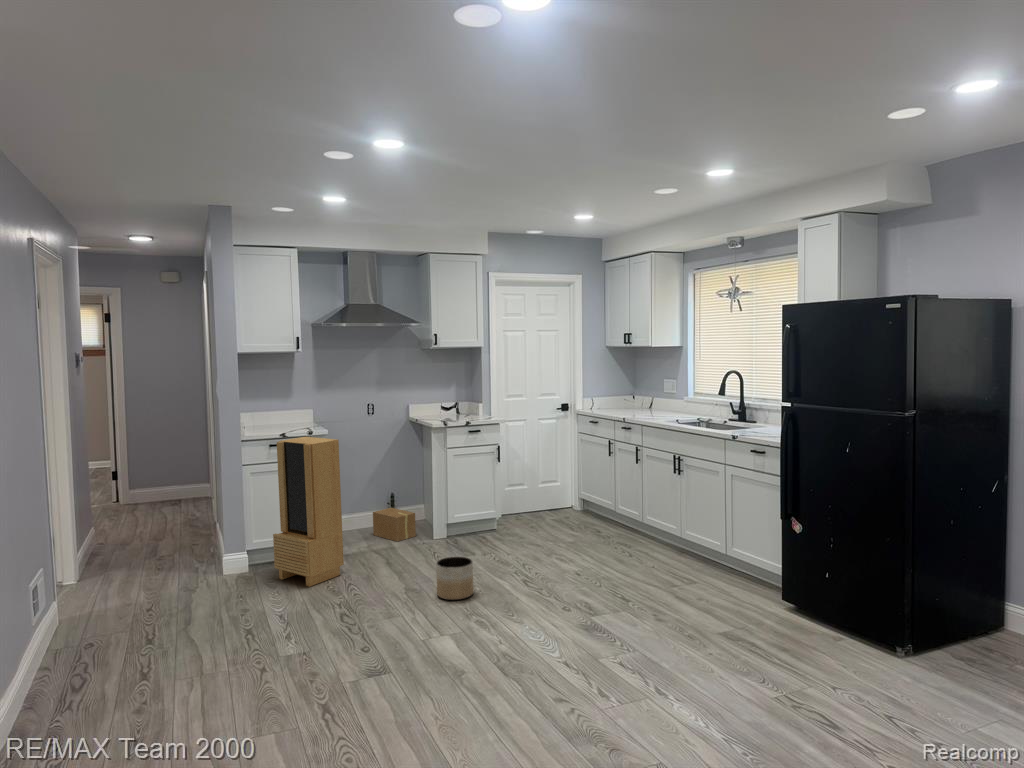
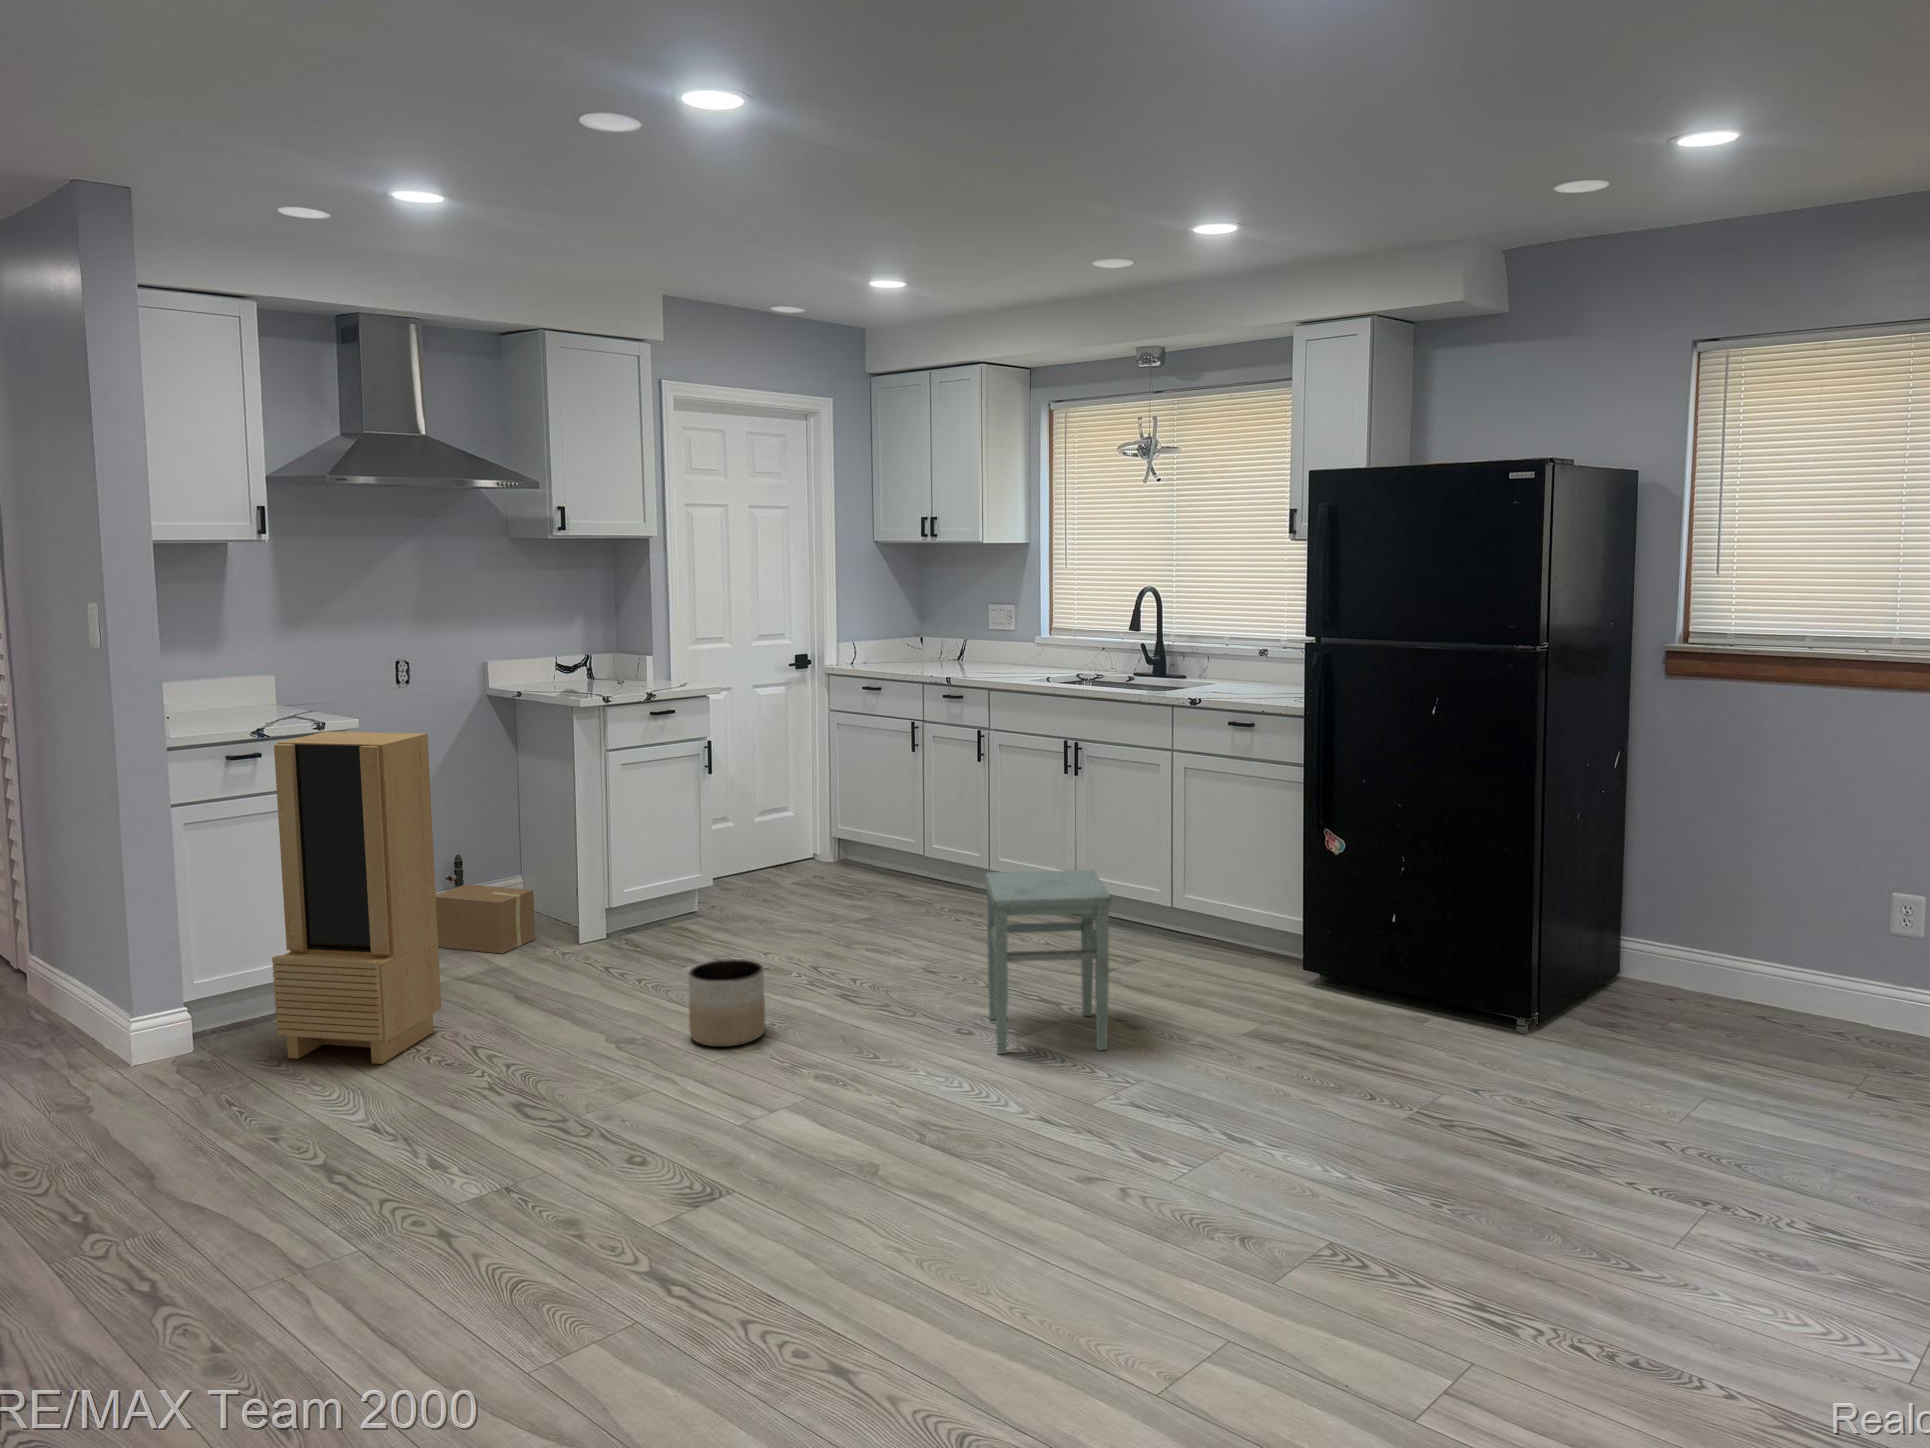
stool: none [569,526,642,631] -> present [984,870,1112,1054]

